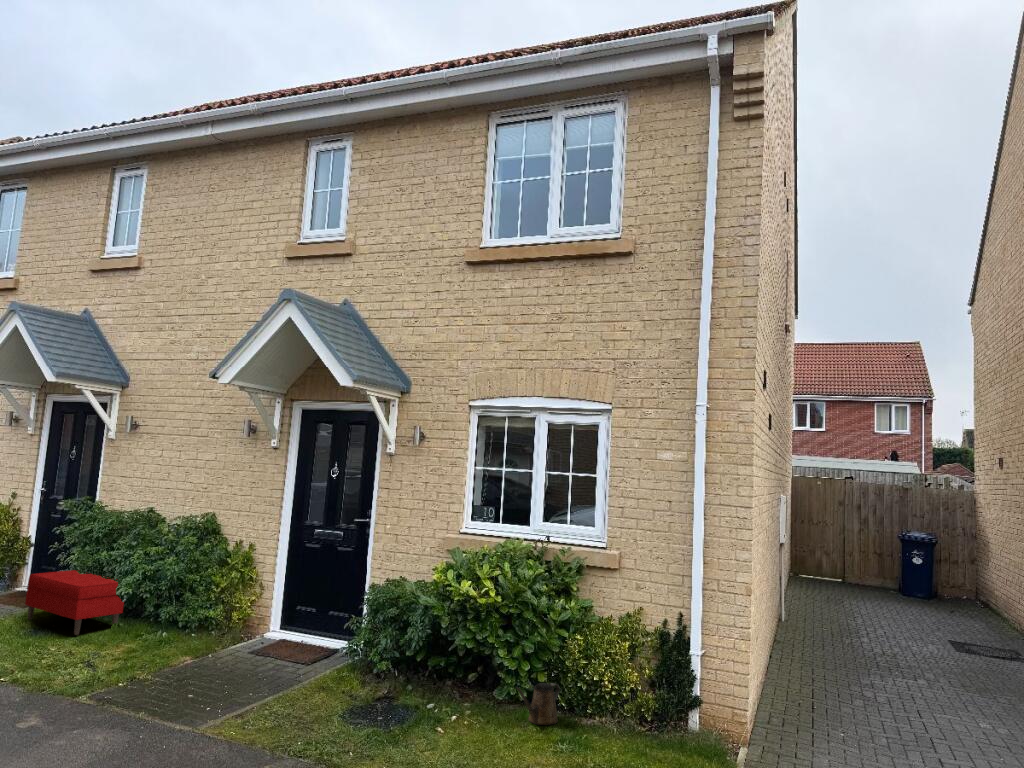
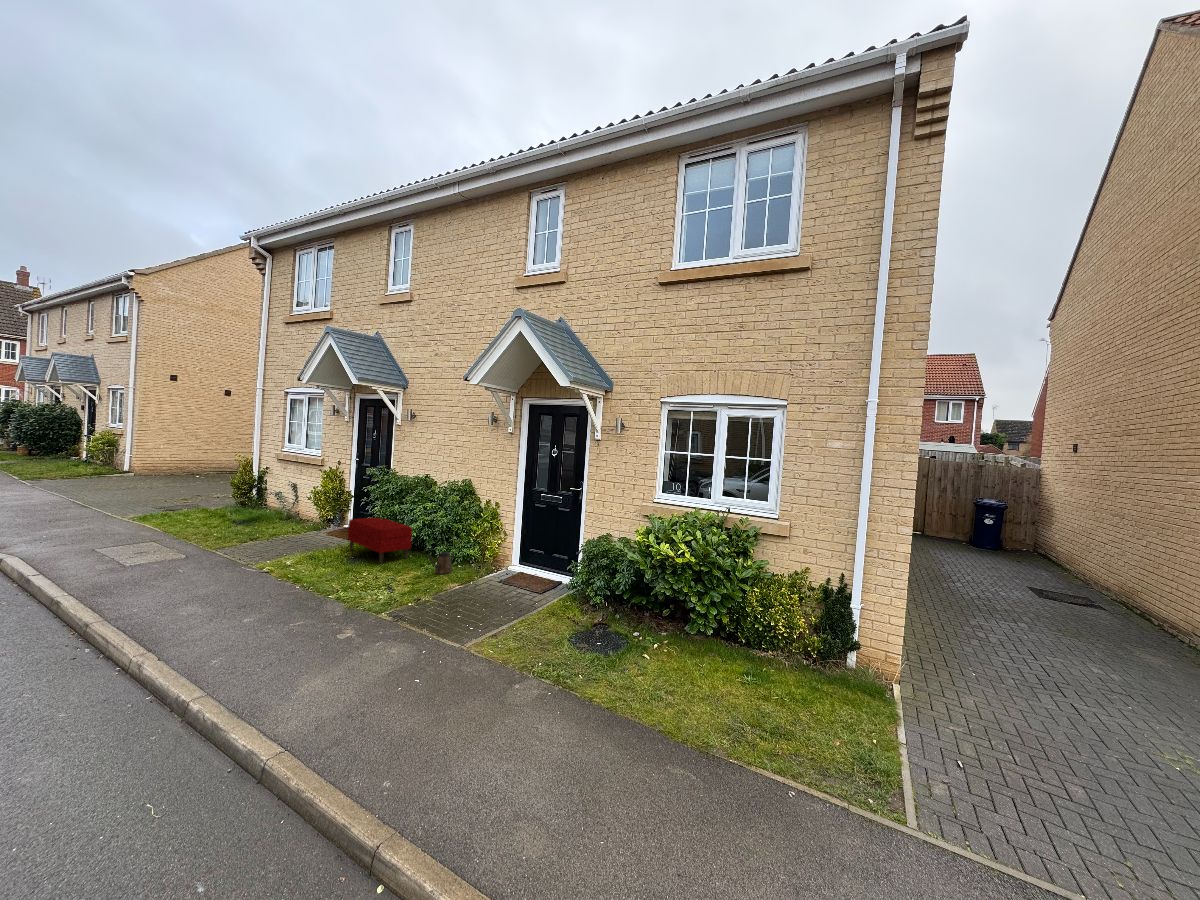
watering can: present [516,683,560,725] -> present [428,552,454,574]

